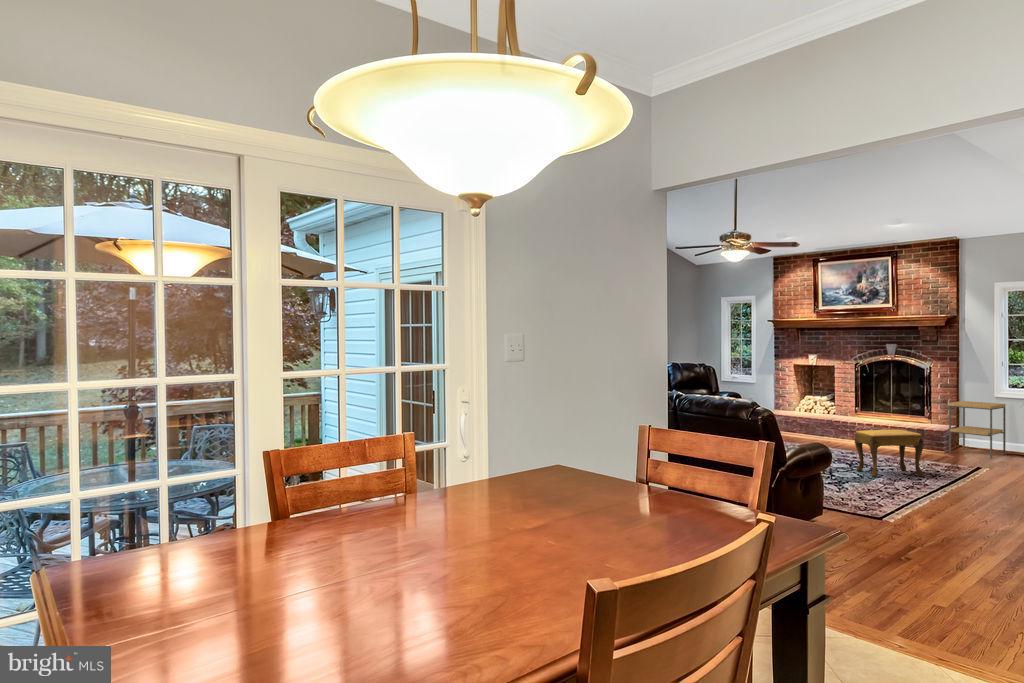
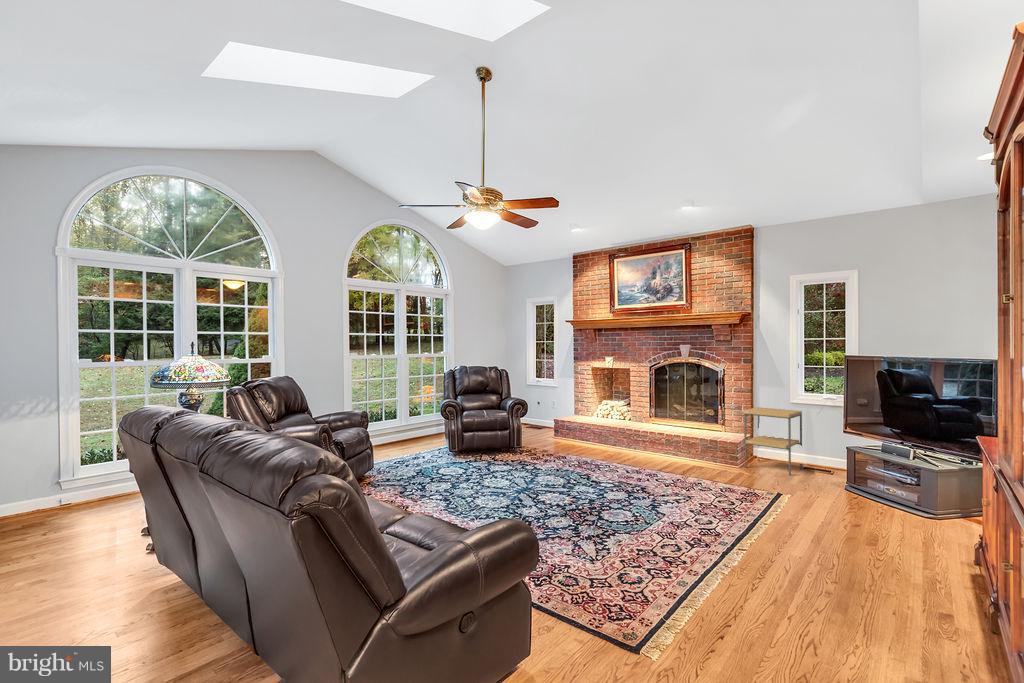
footstool: present [855,430,924,477] -> none [636,450,720,520]

